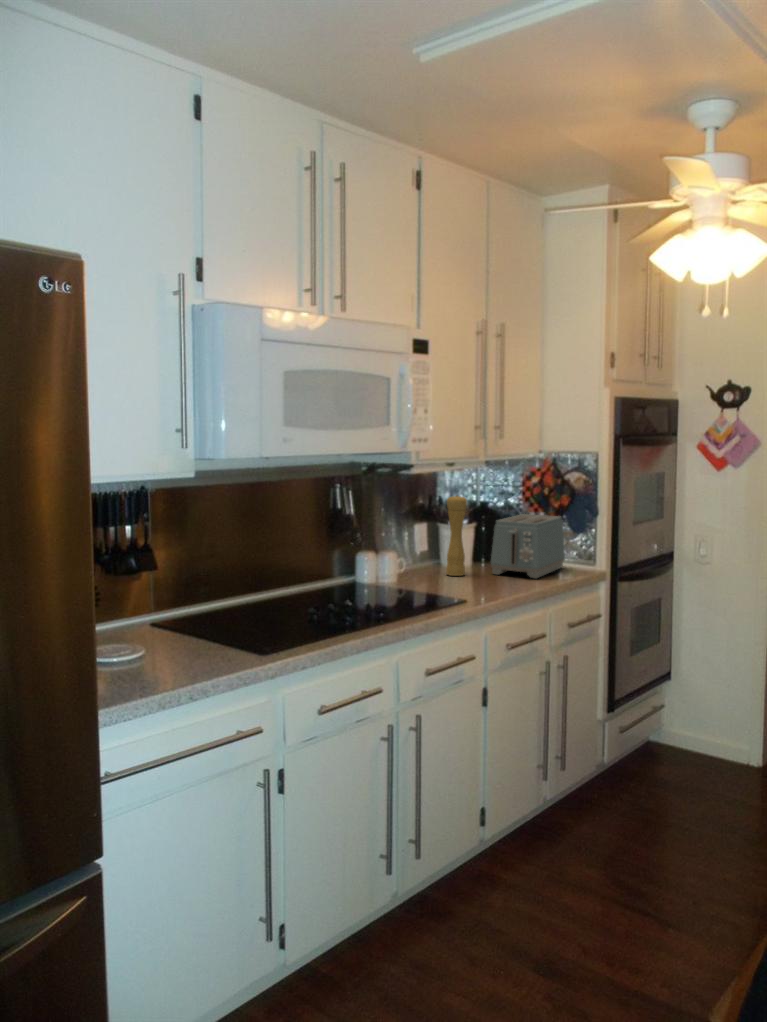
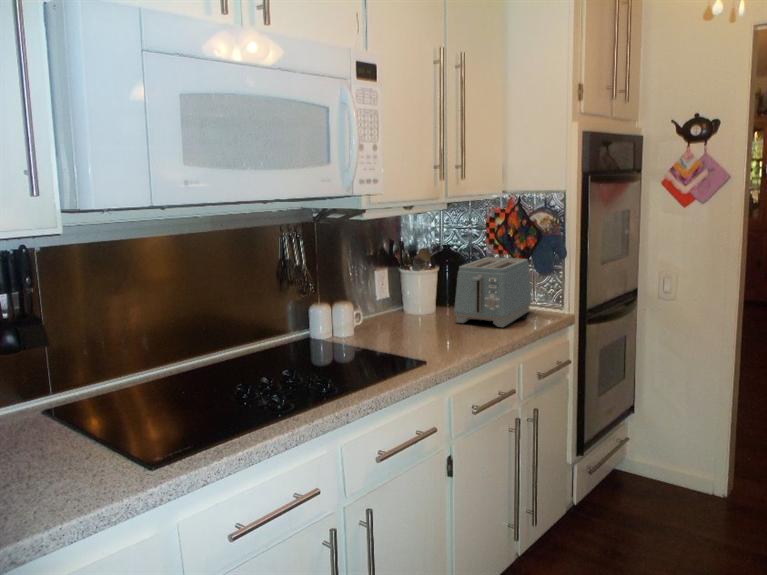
pepper mill: present [446,495,467,576] -> none [406,241,428,327]

